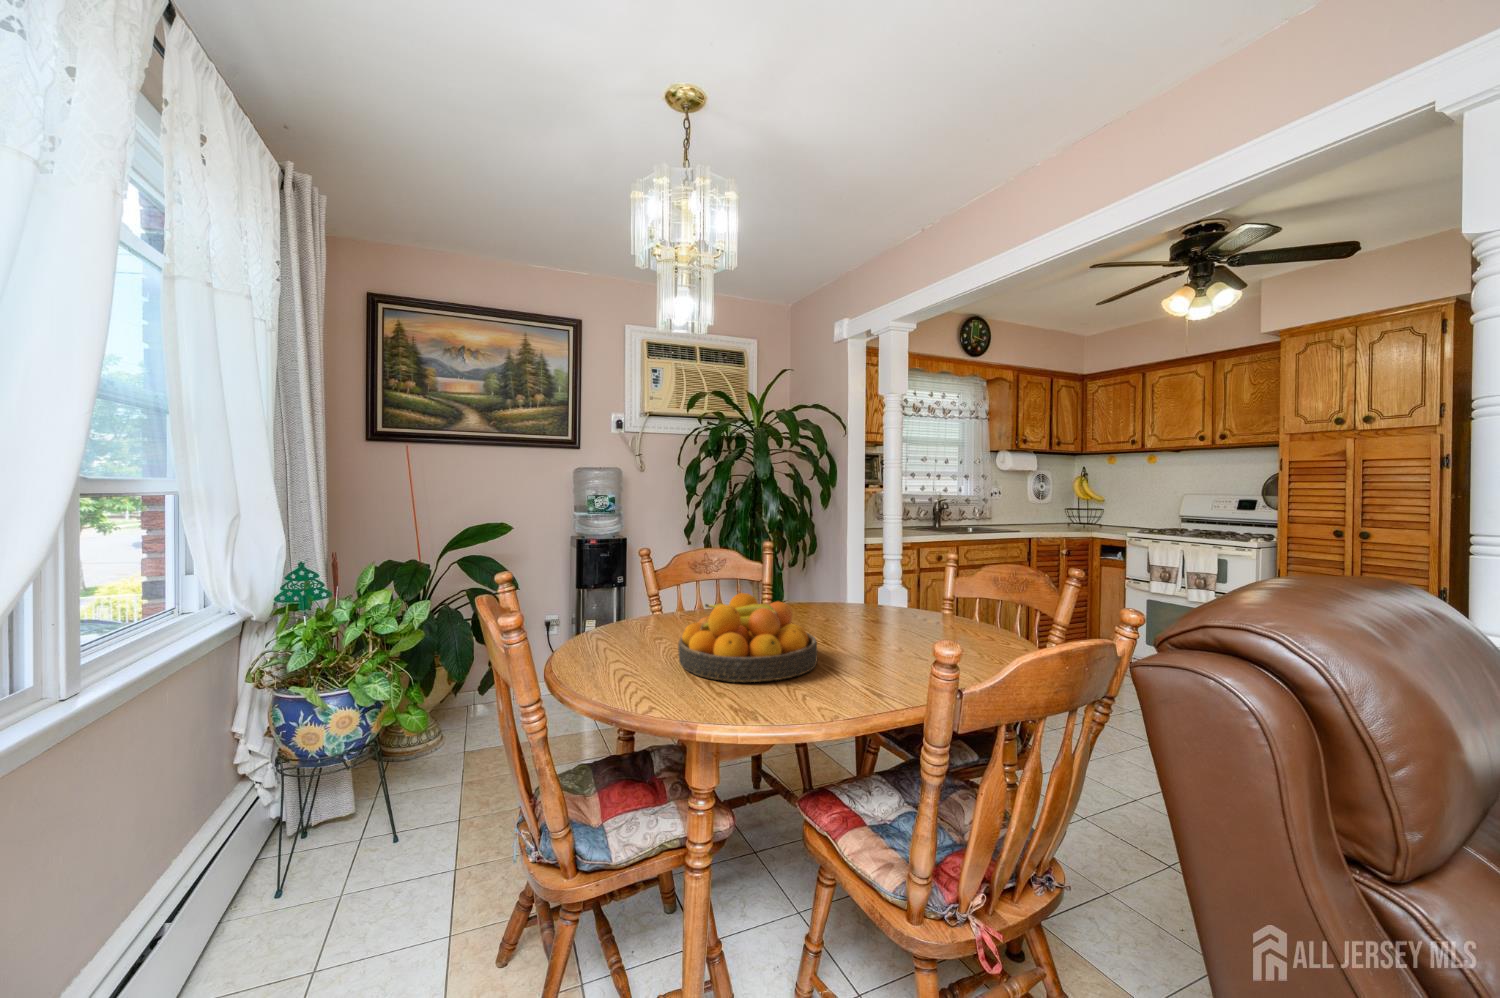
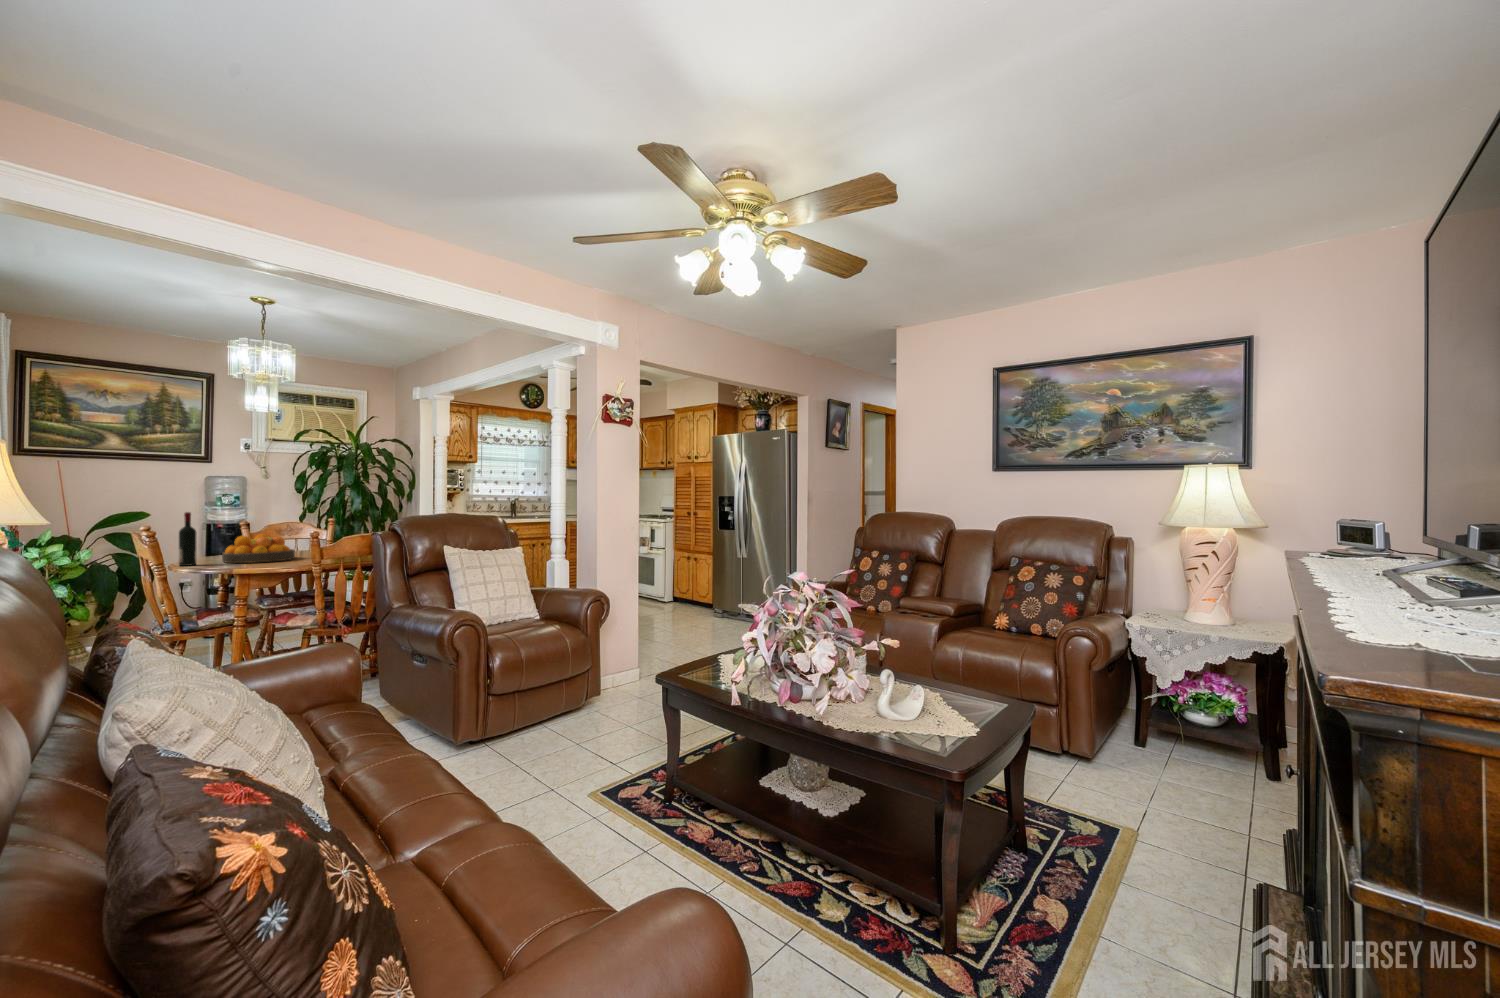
wine bottle: none [607,549,642,692] -> present [179,512,196,566]

